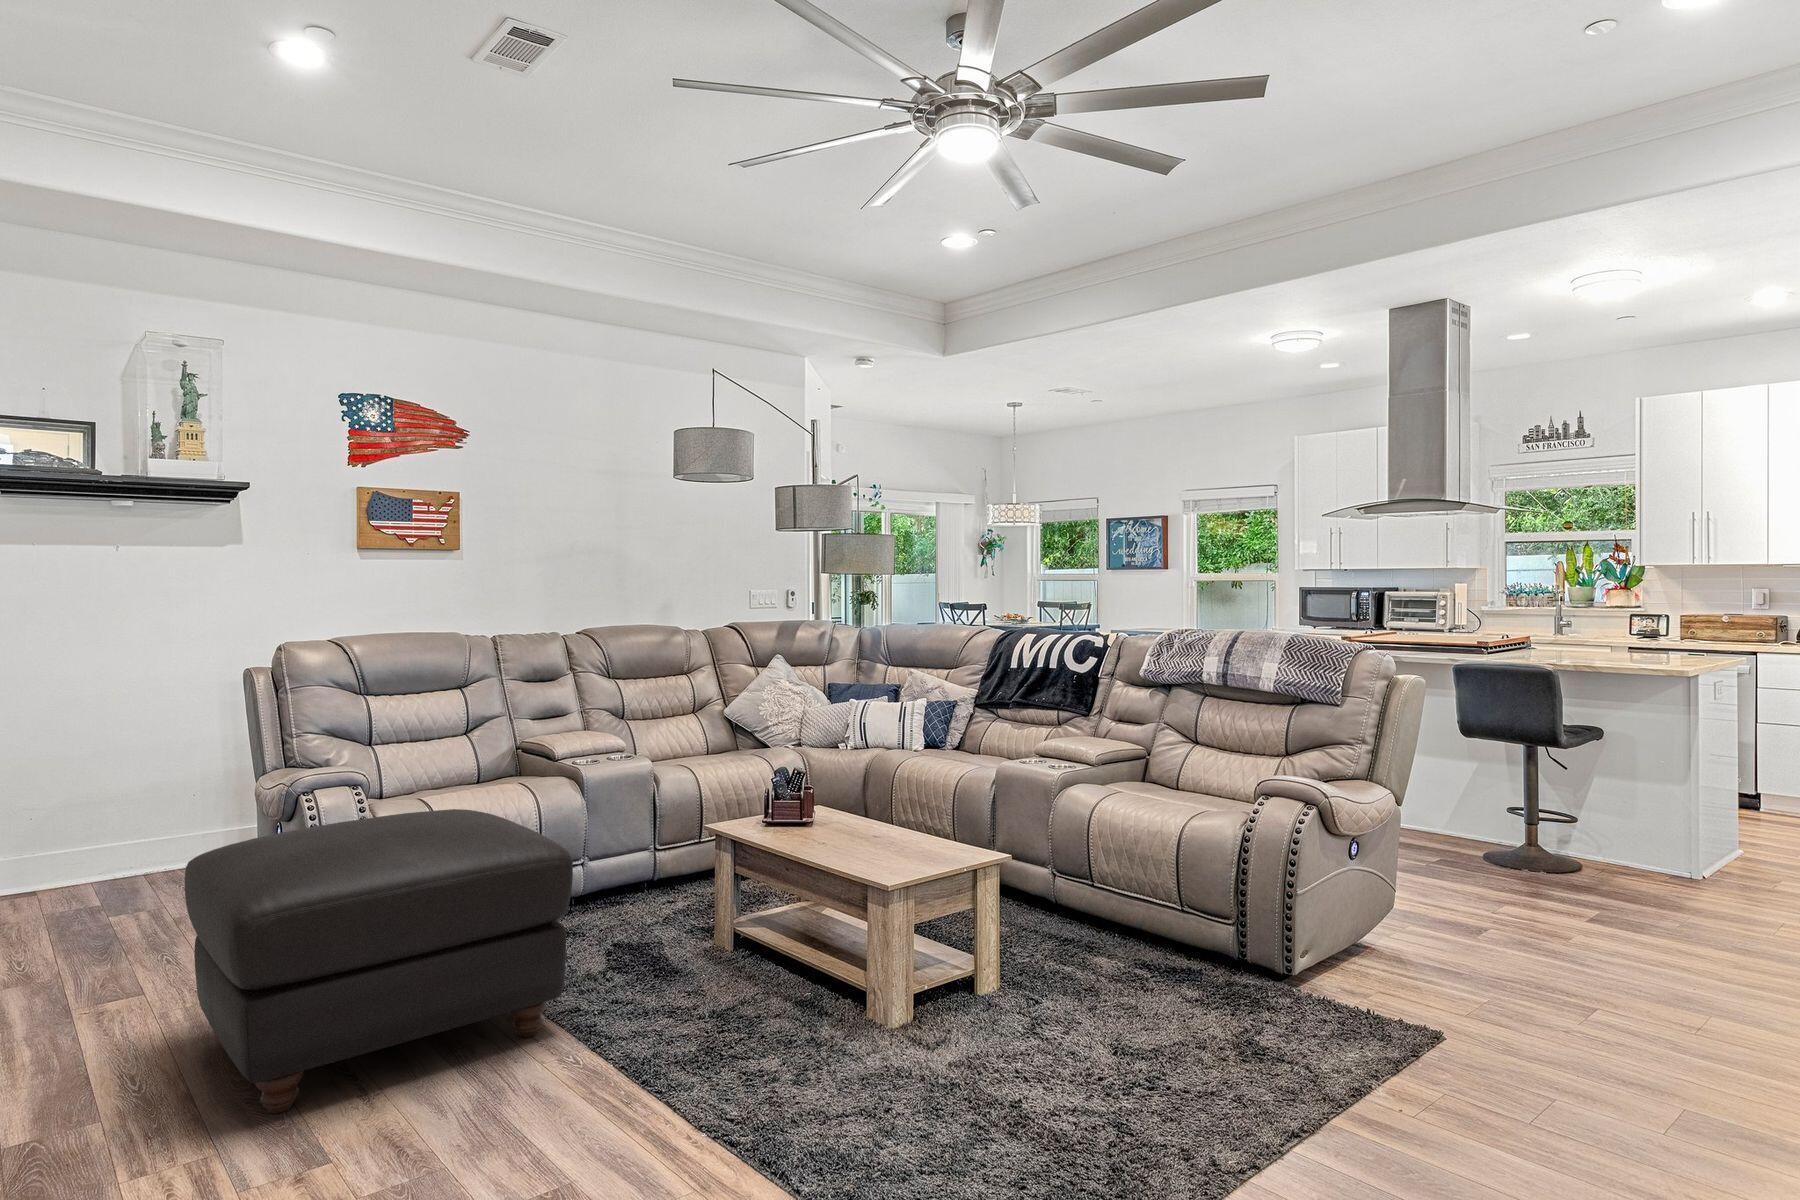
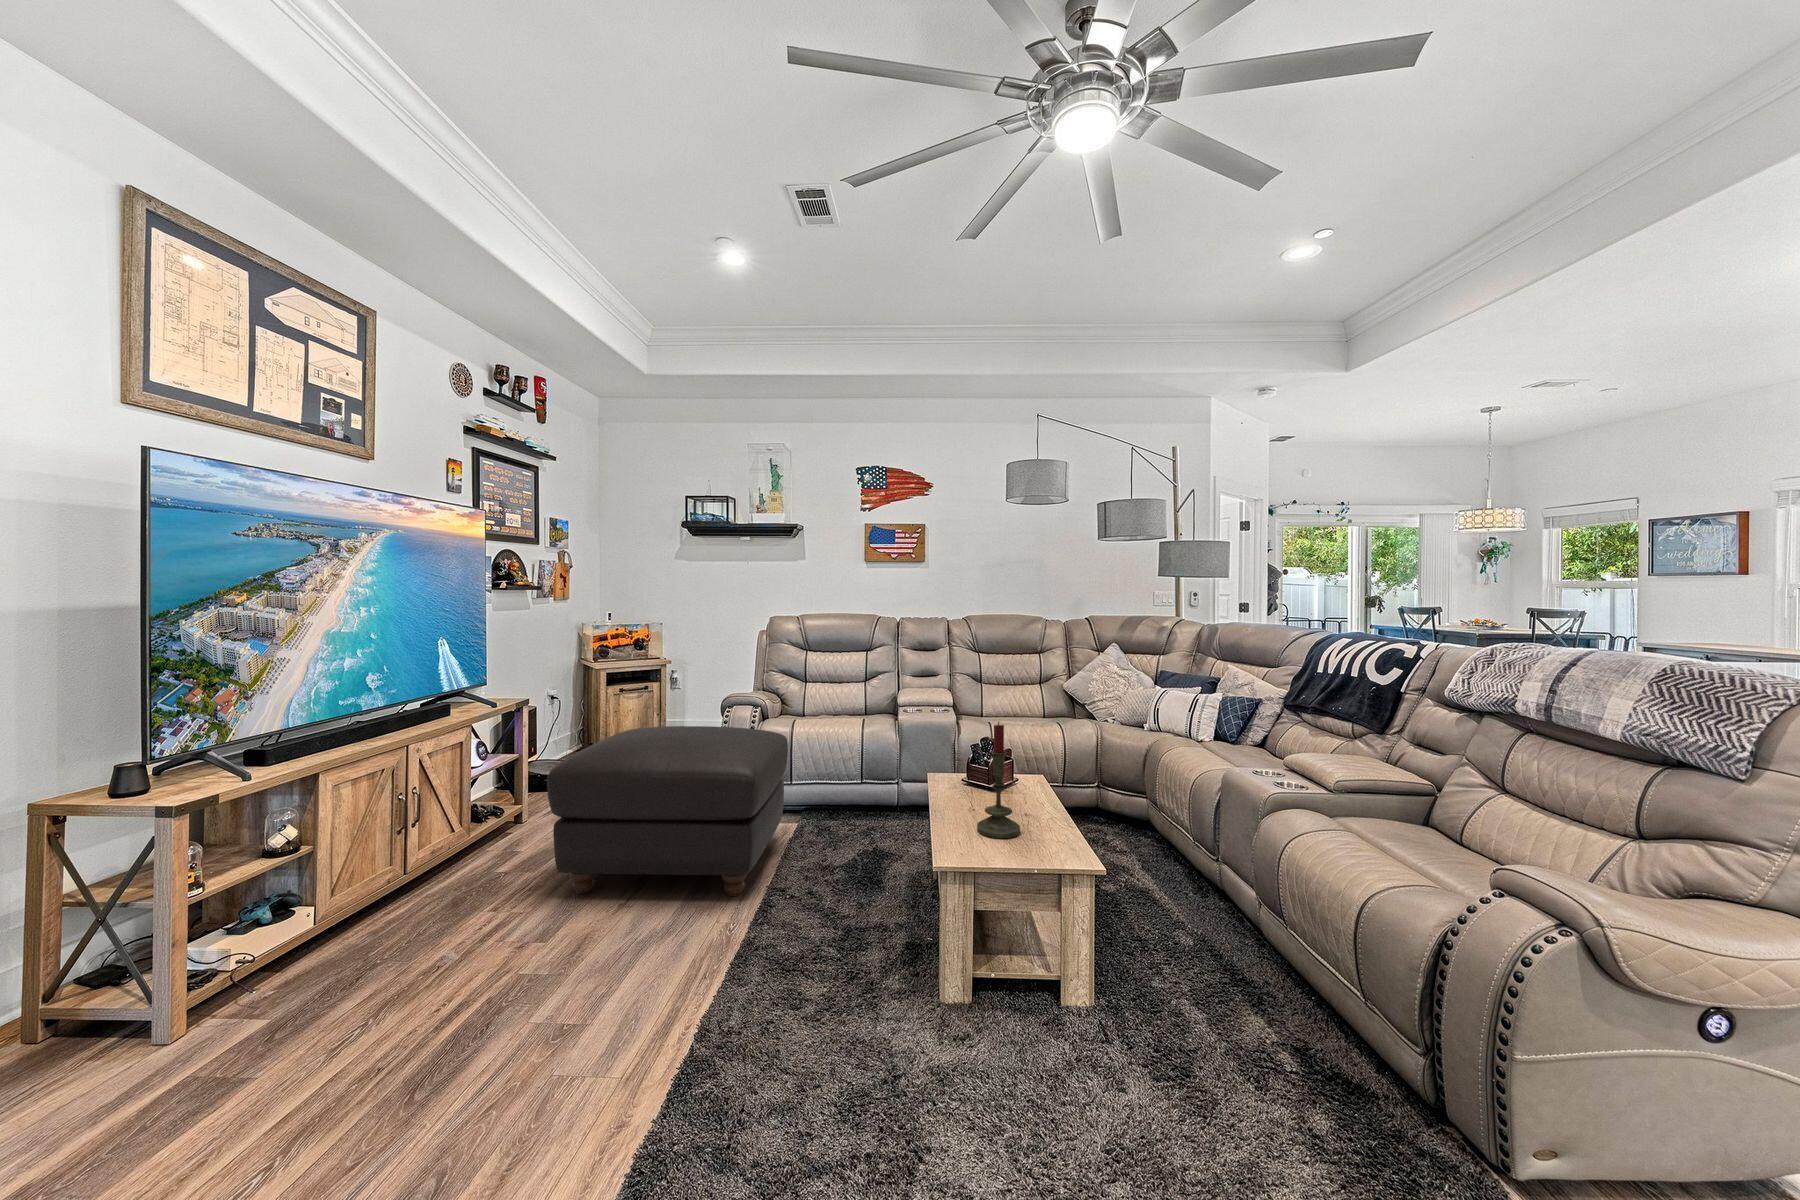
candle: none [868,735,913,856] -> present [977,722,1020,838]

